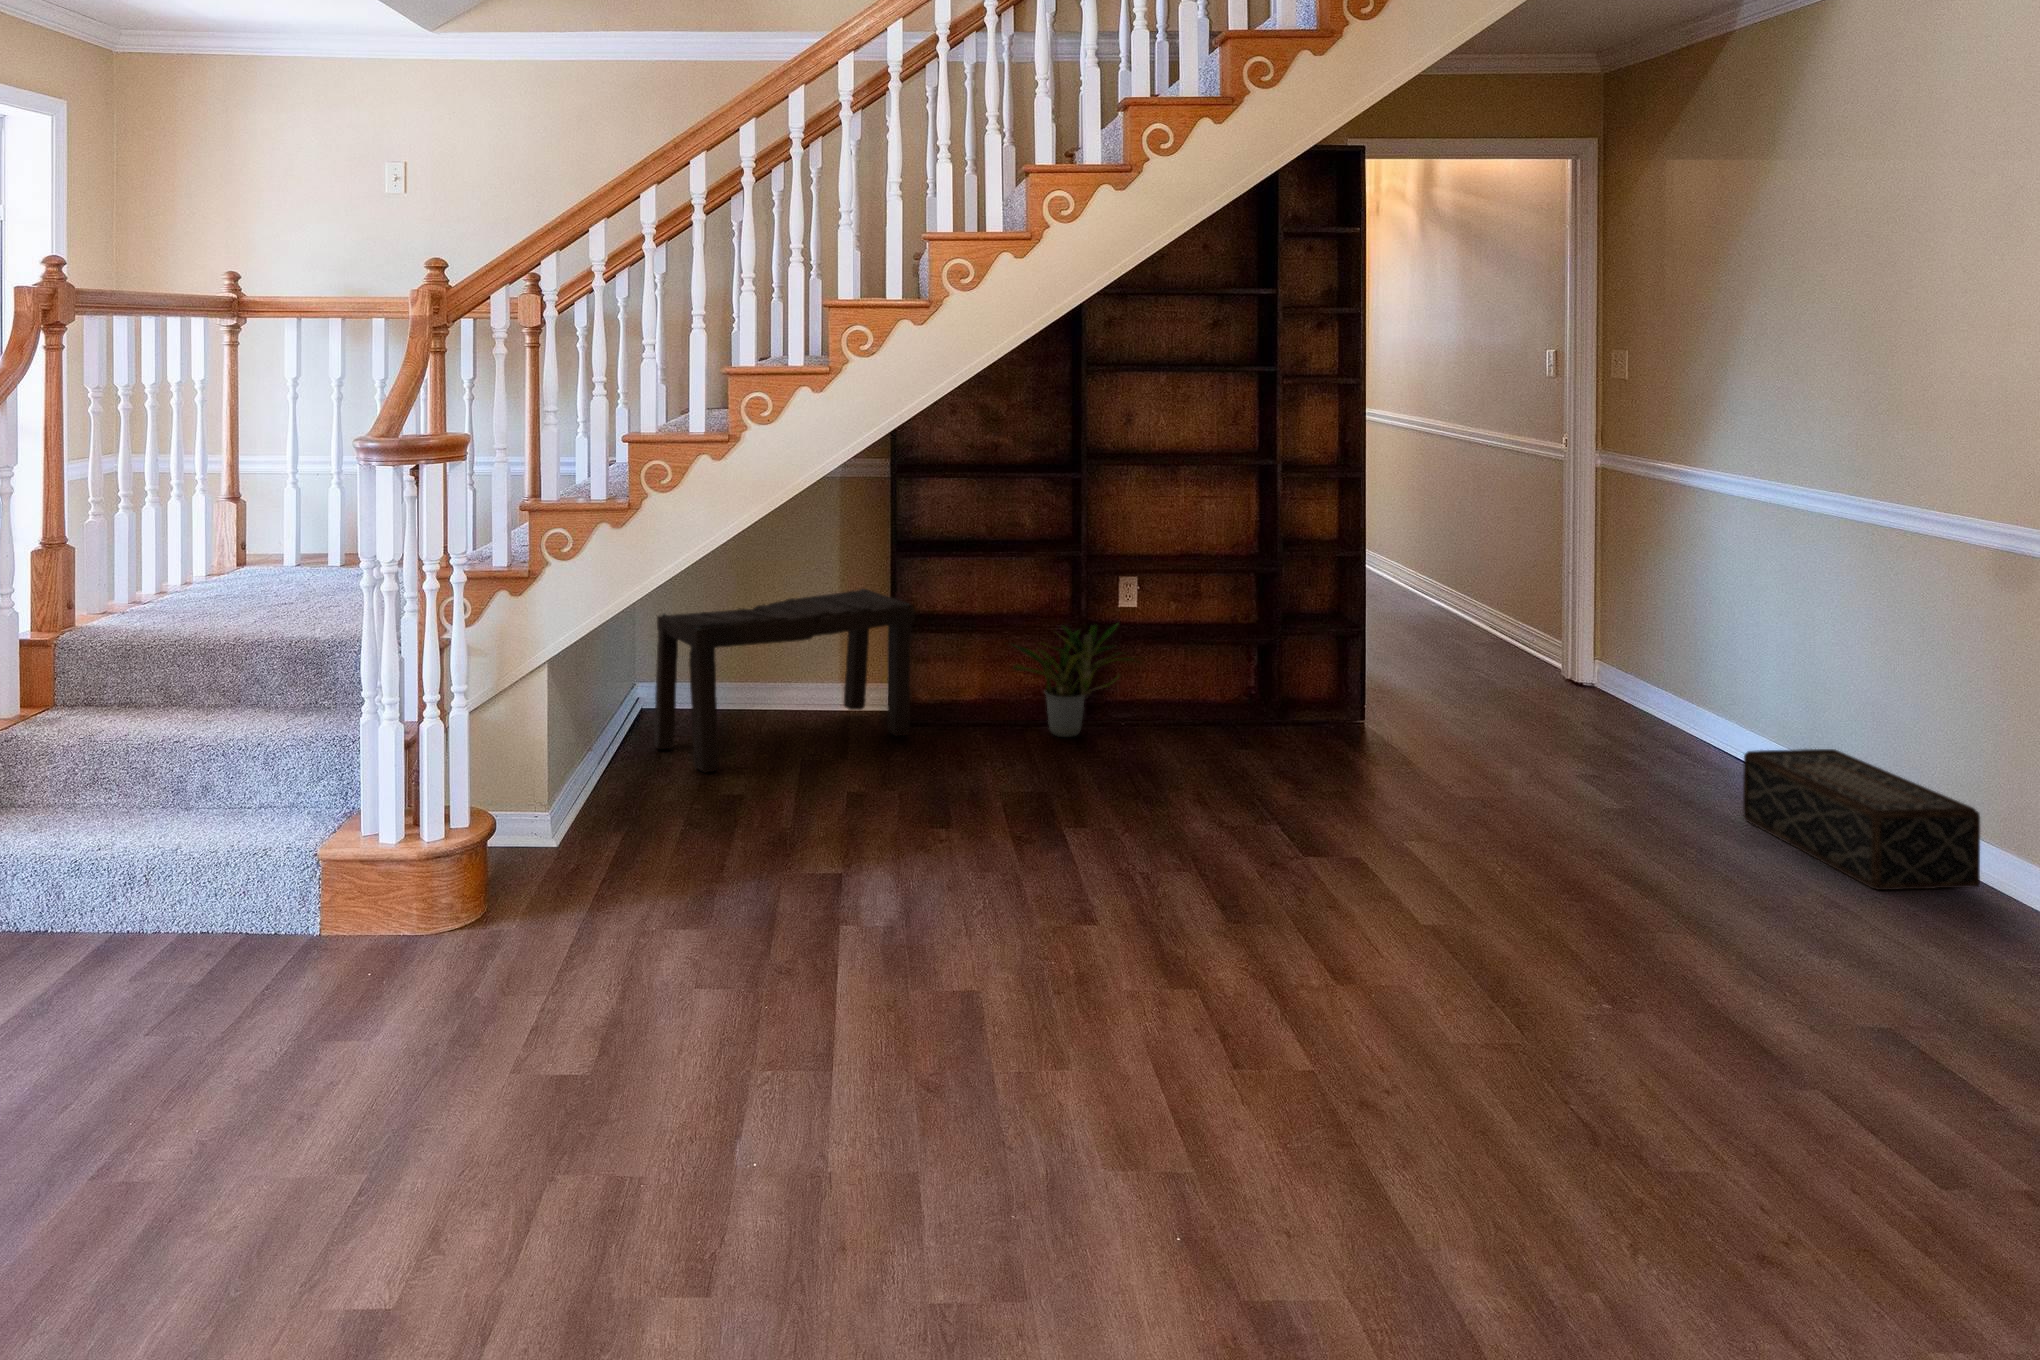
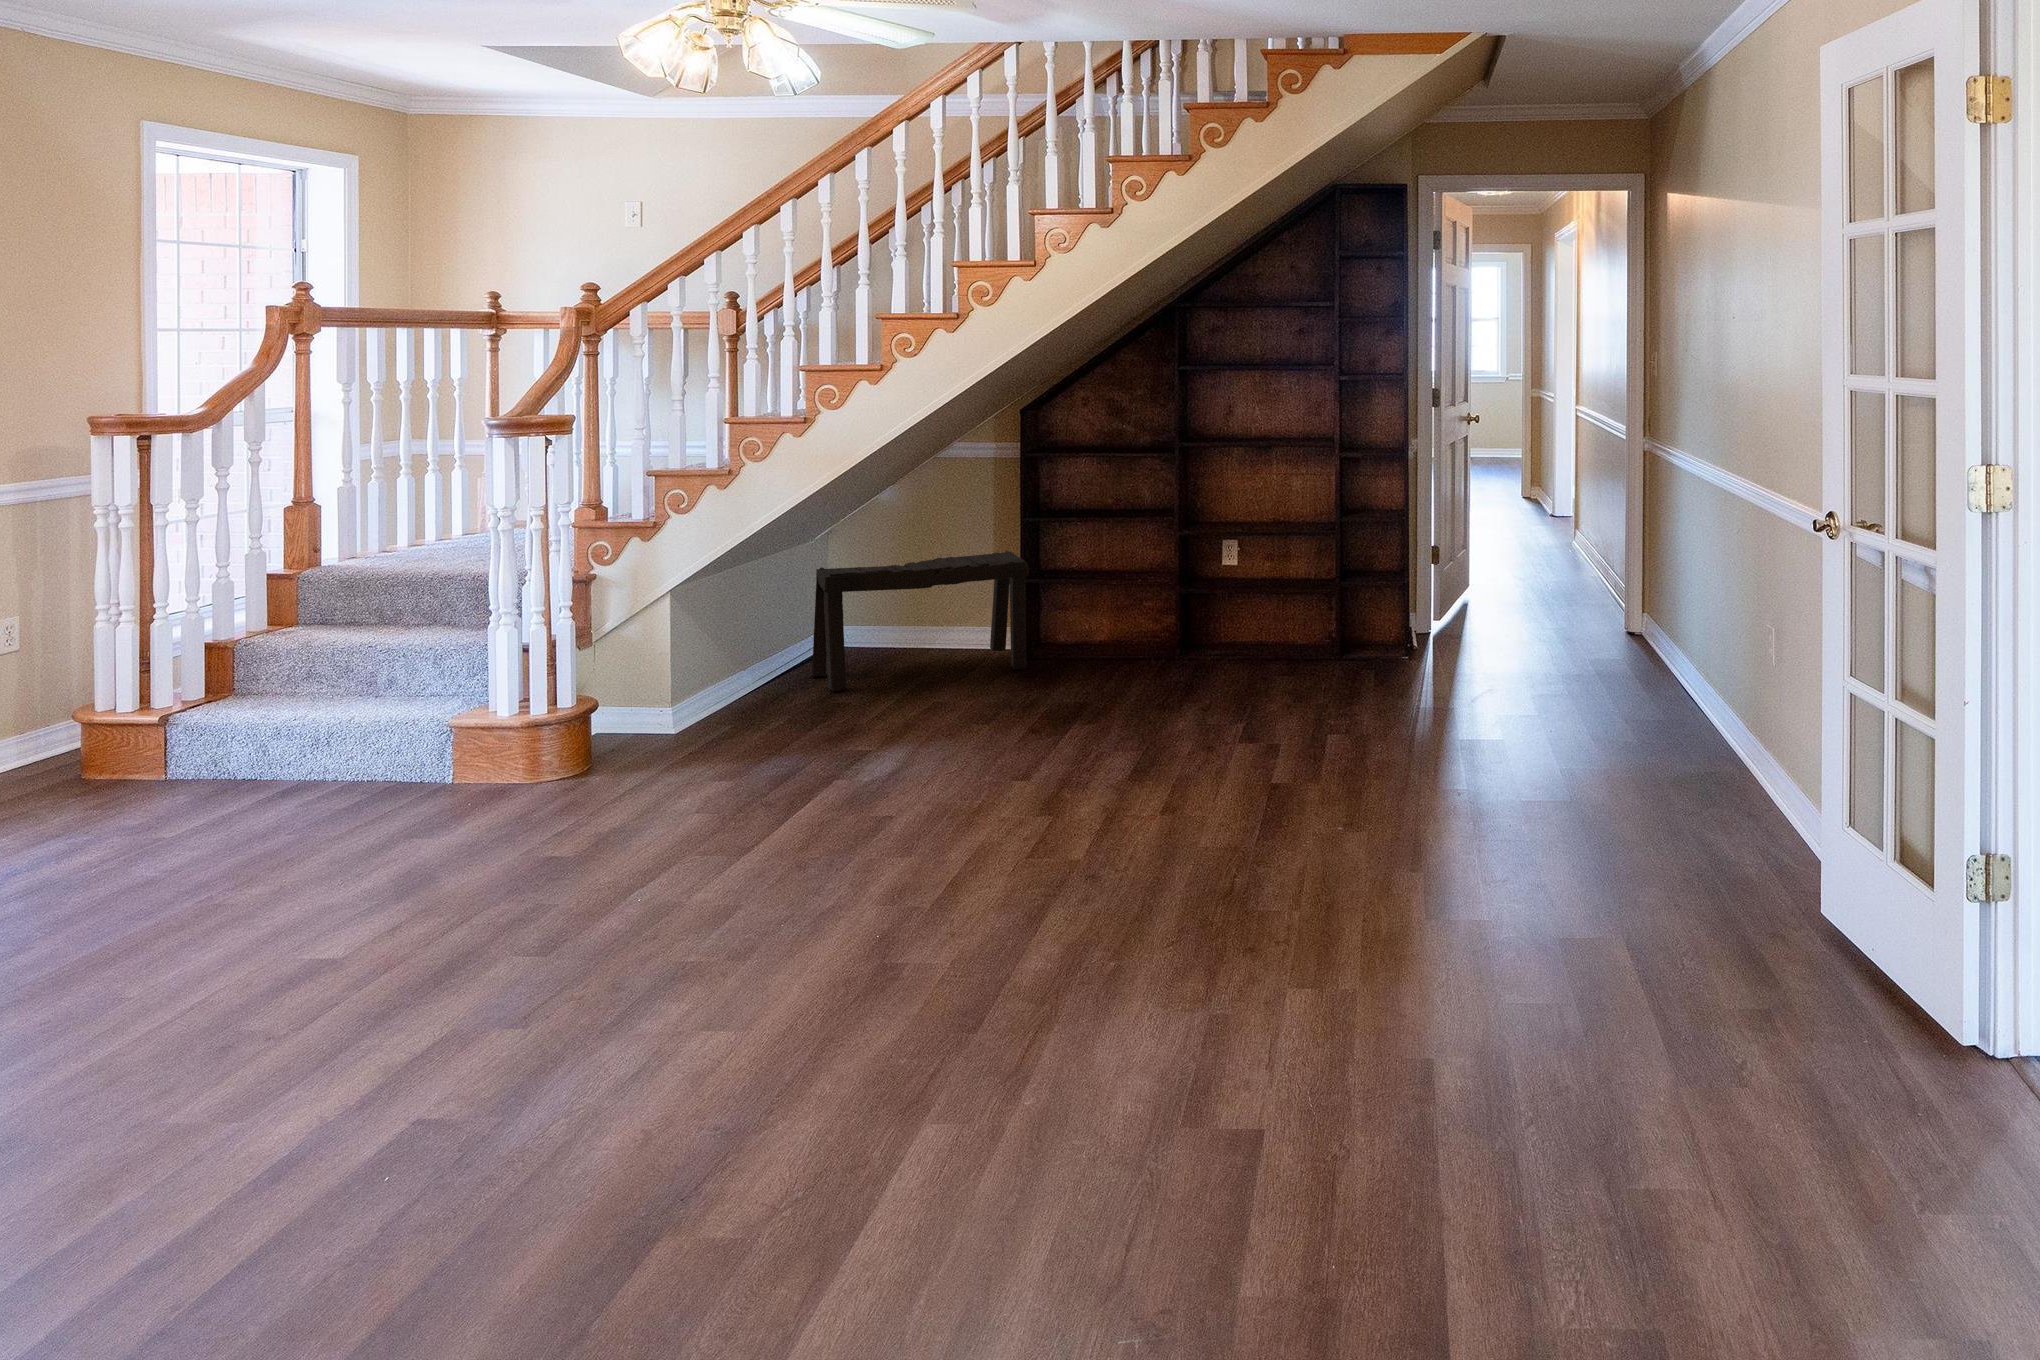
potted plant: present [1013,624,1133,737] -> none [1099,577,1216,671]
woven basket: present [1743,749,1980,890] -> none [1619,672,1733,771]

